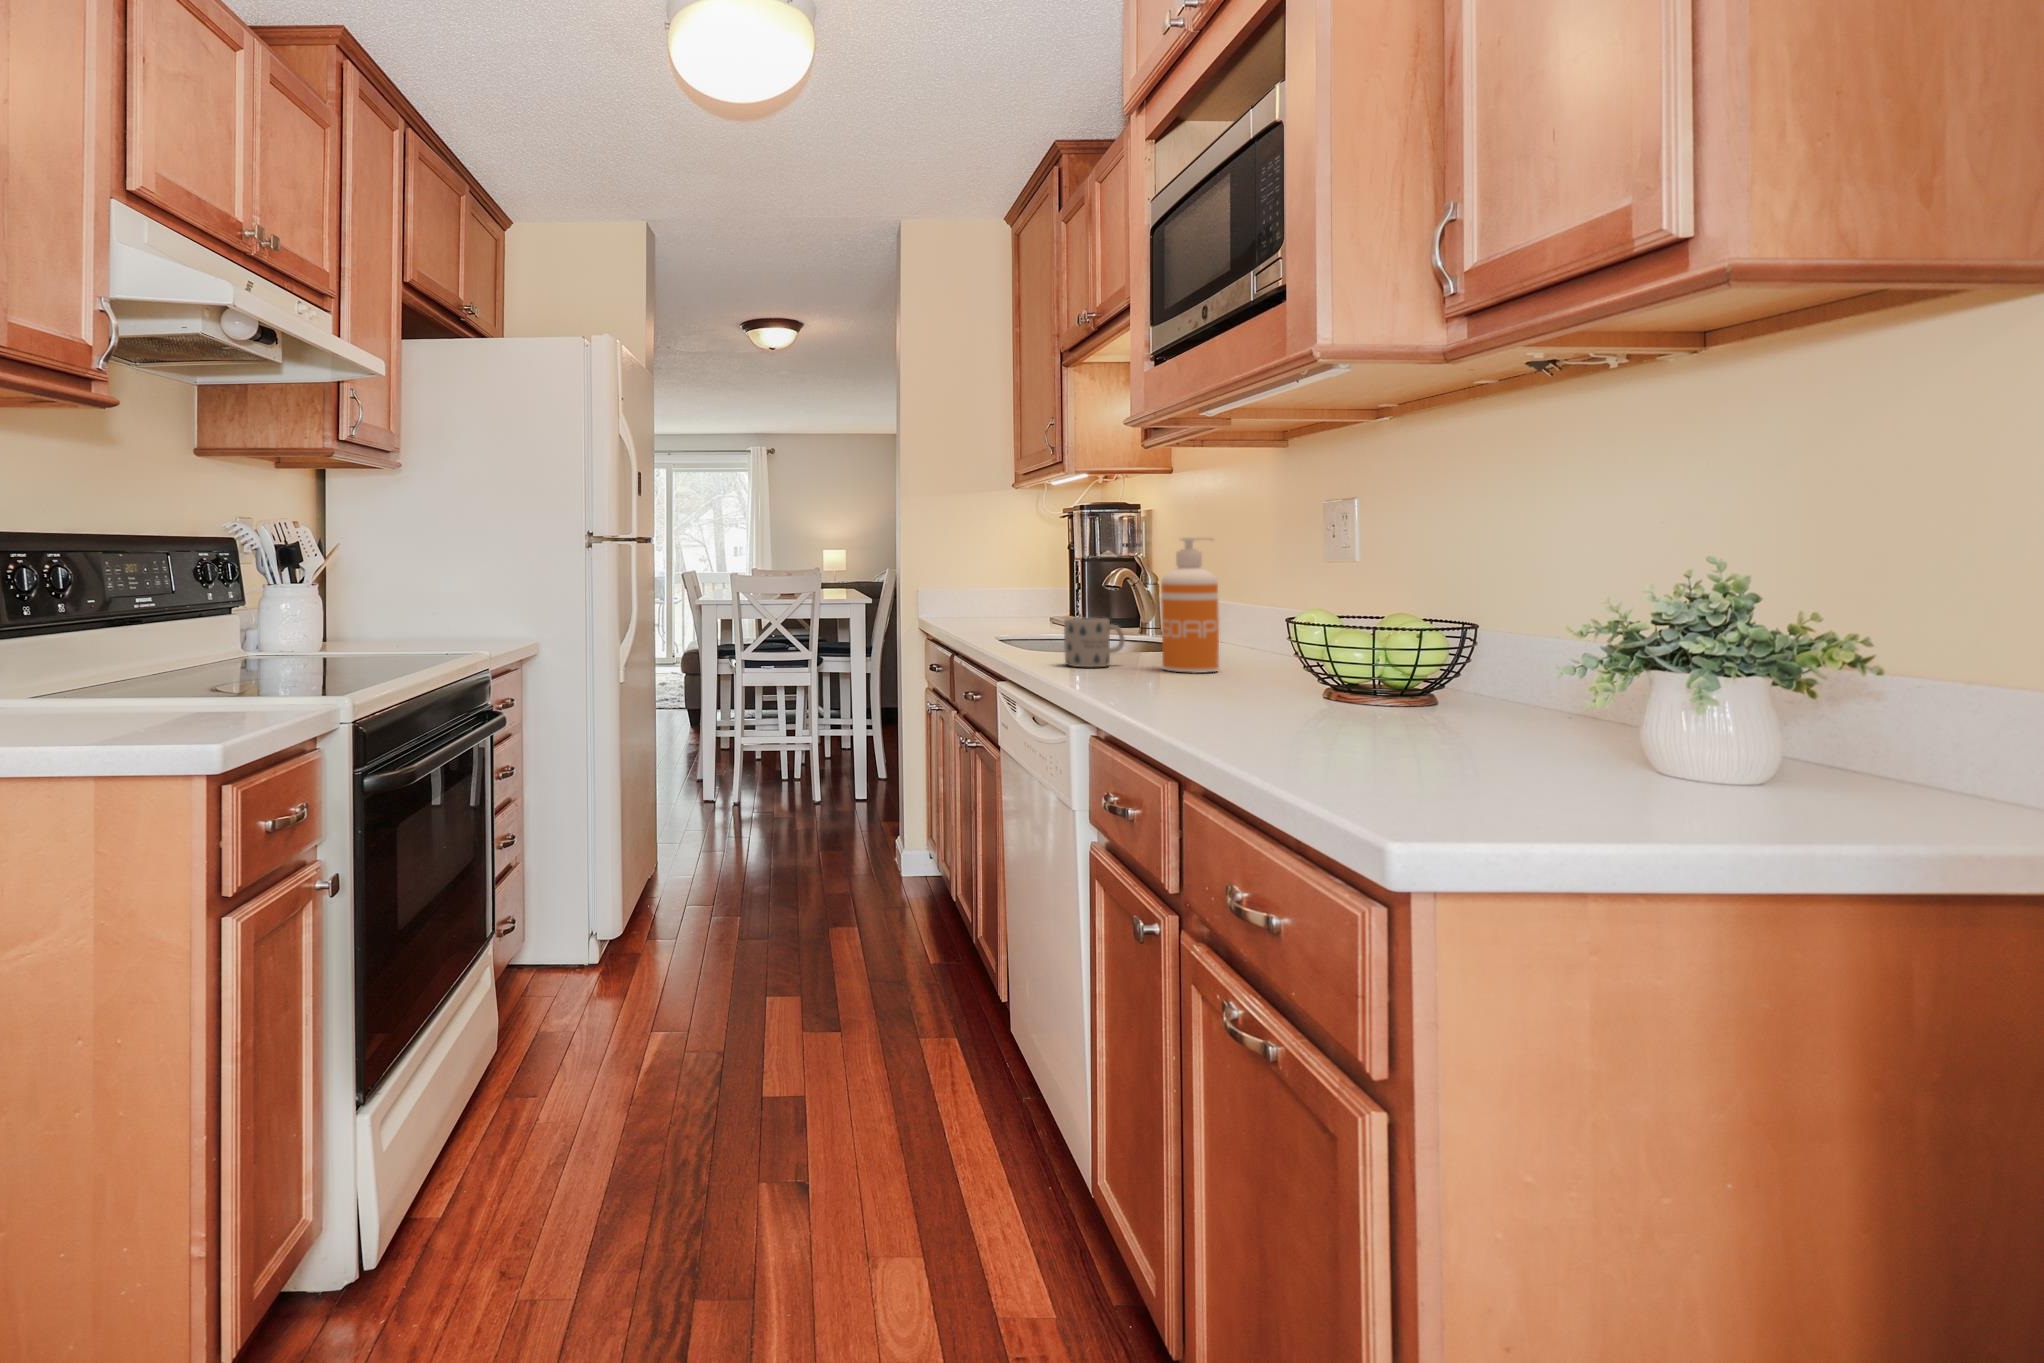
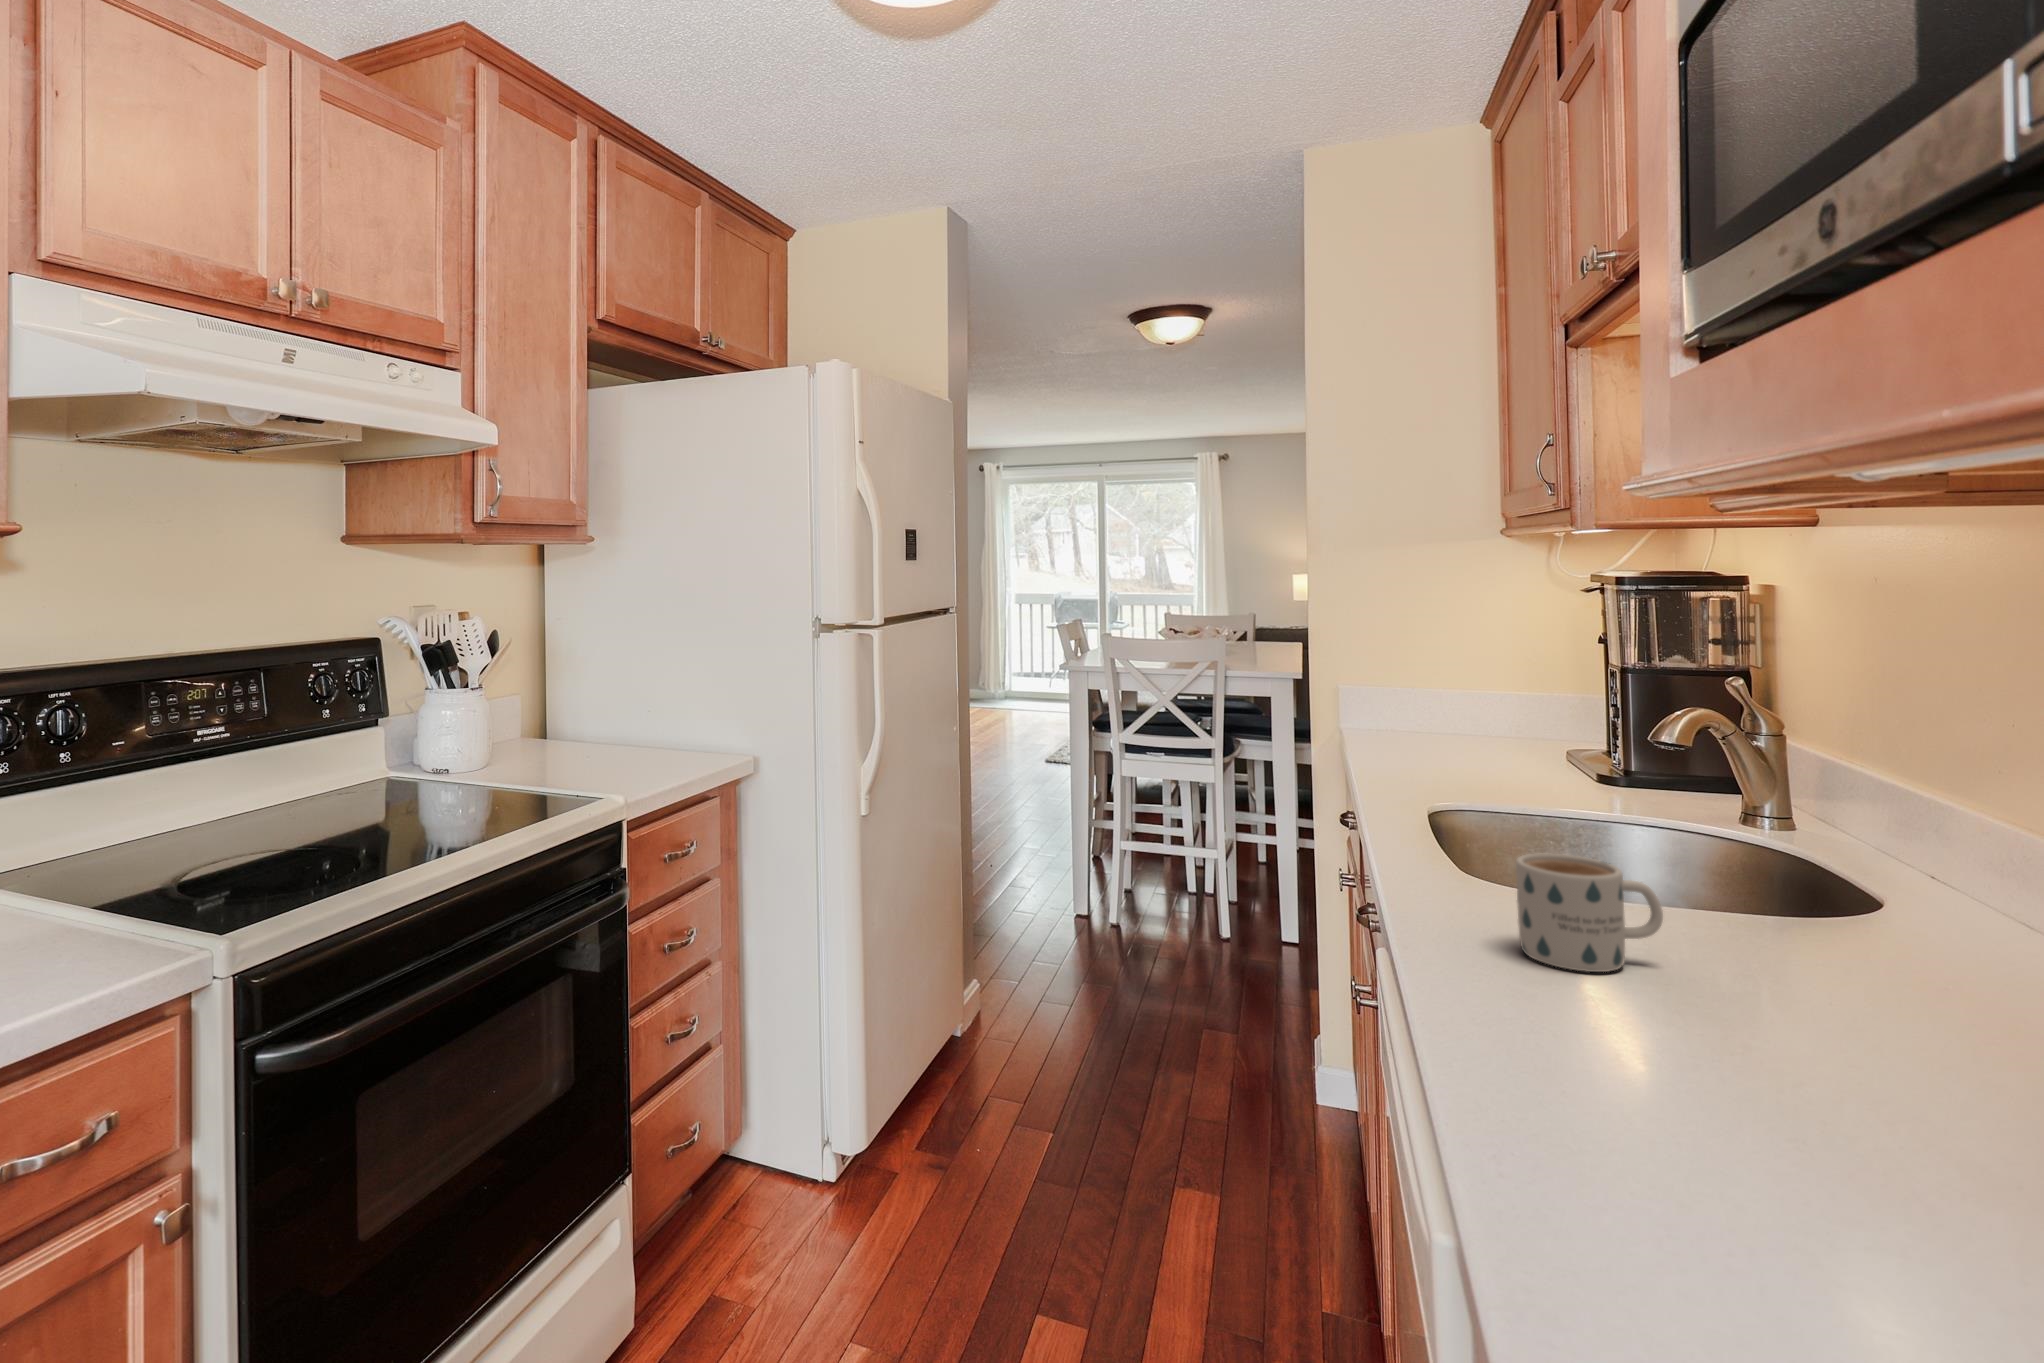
soap dispenser: present [1161,537,1219,673] -> none [1750,722,1921,1044]

